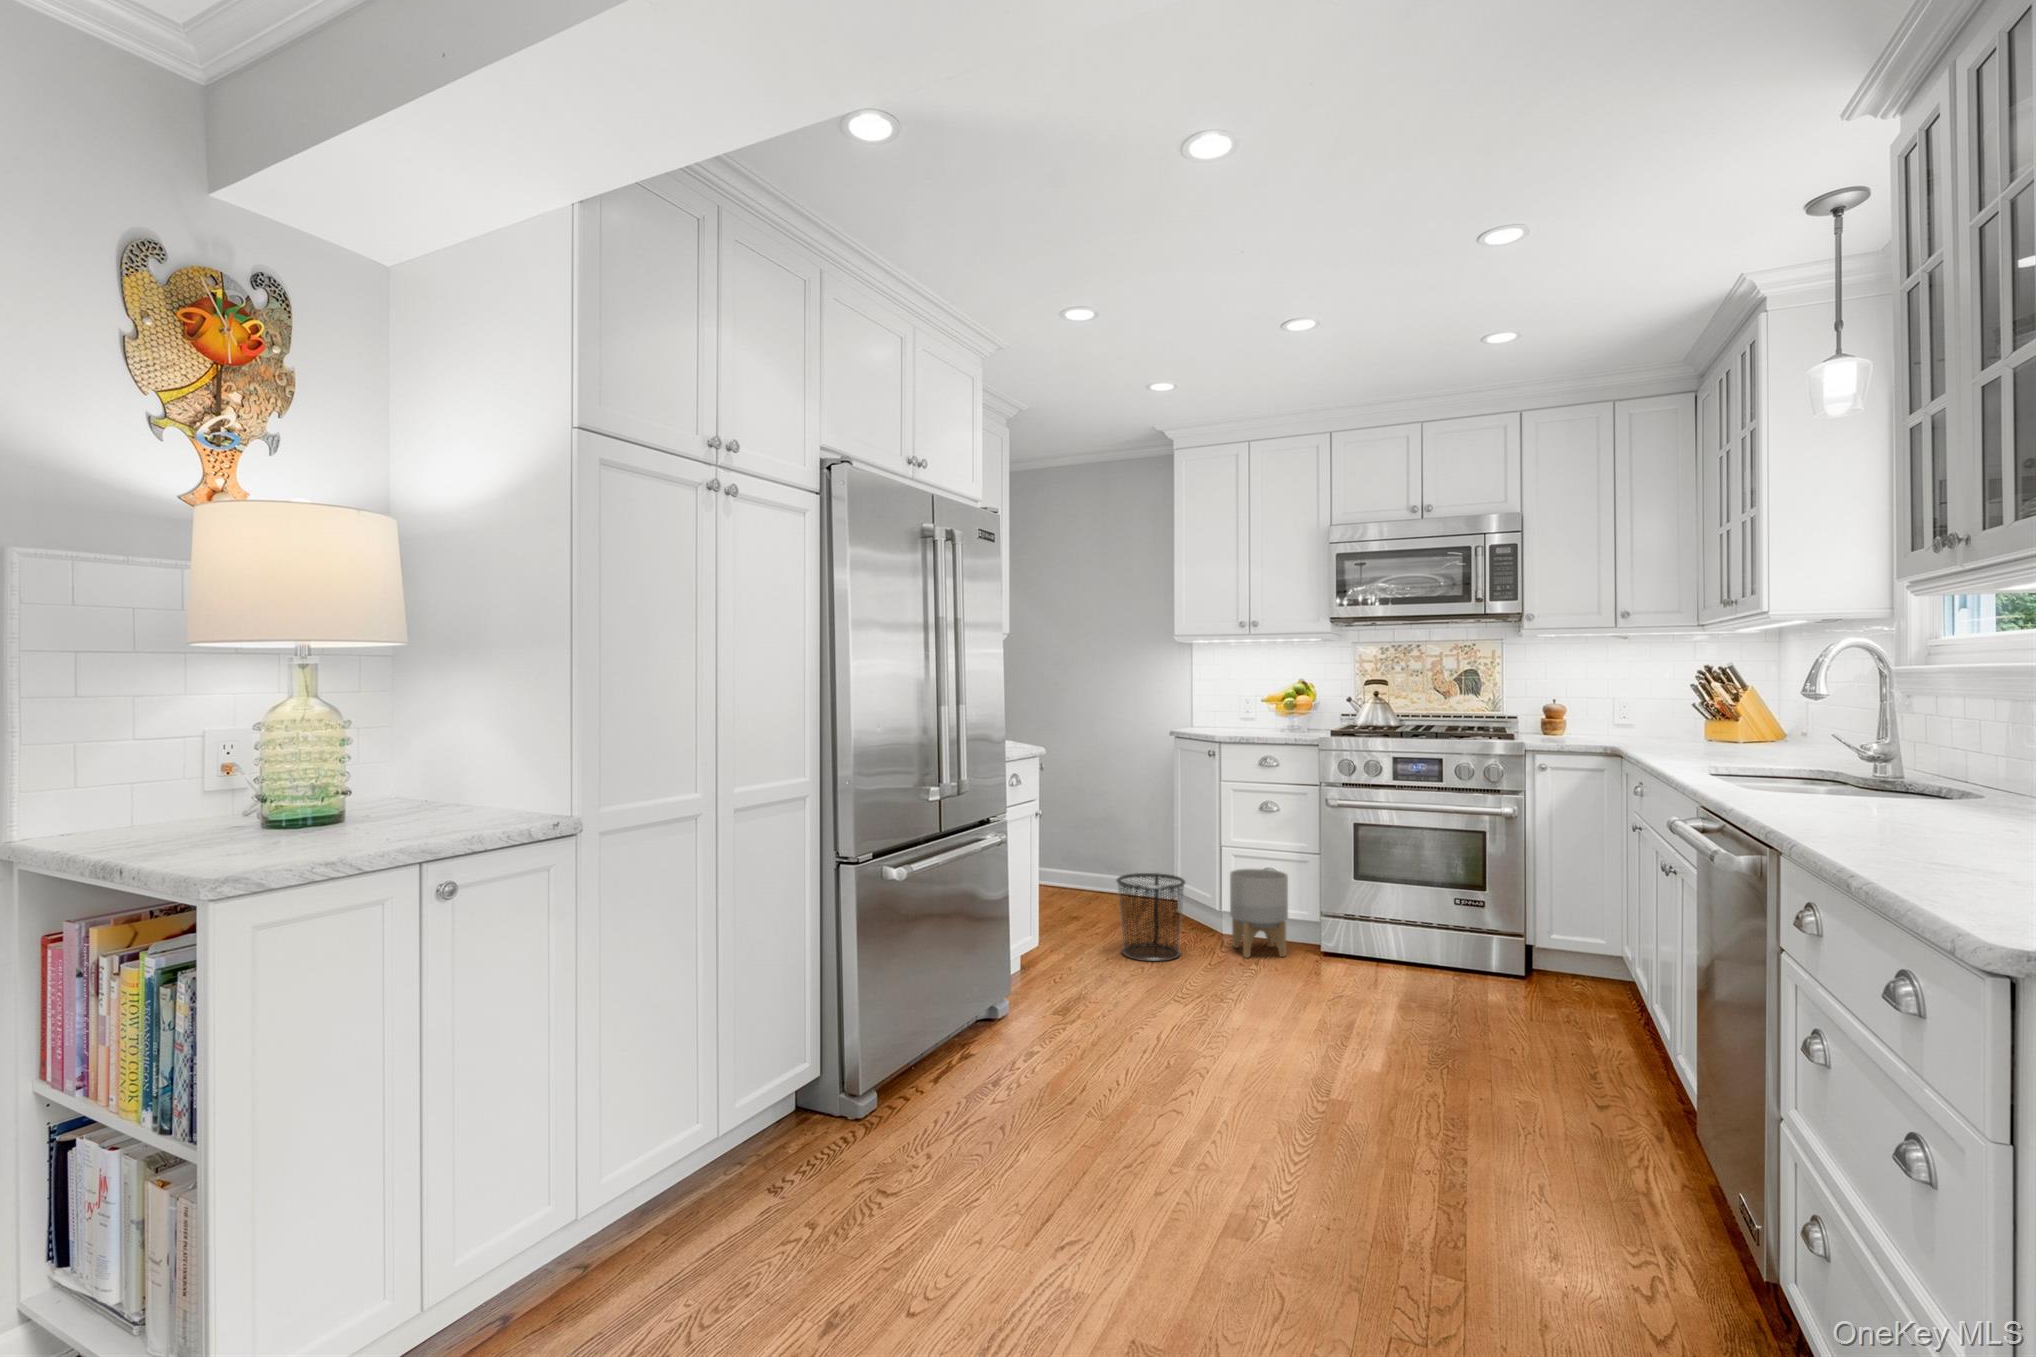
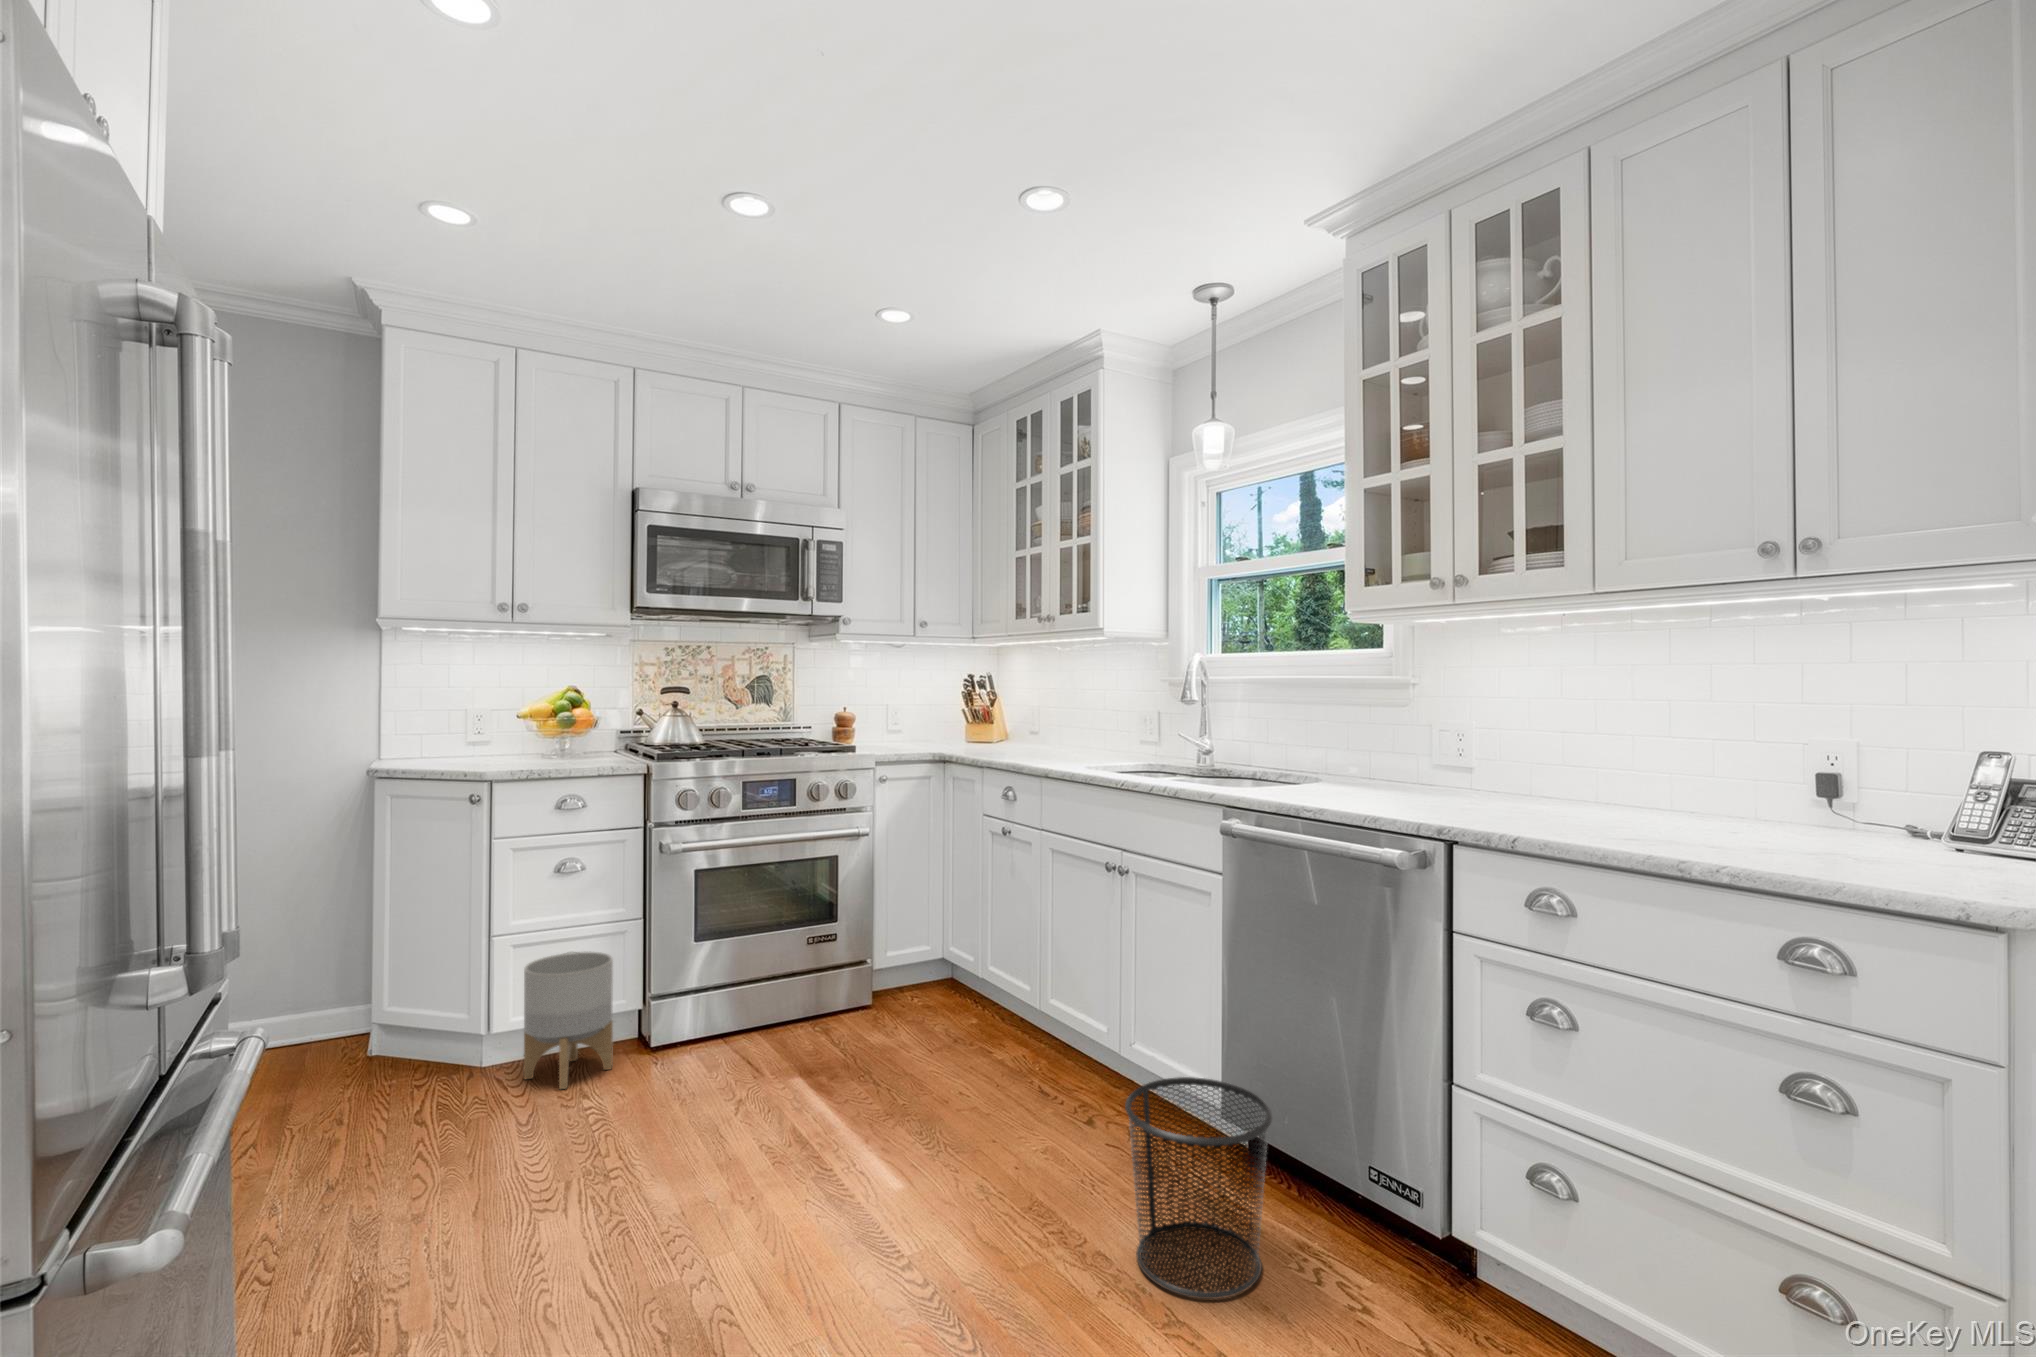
waste bin: present [1116,873,1185,961] -> present [1125,1077,1272,1299]

